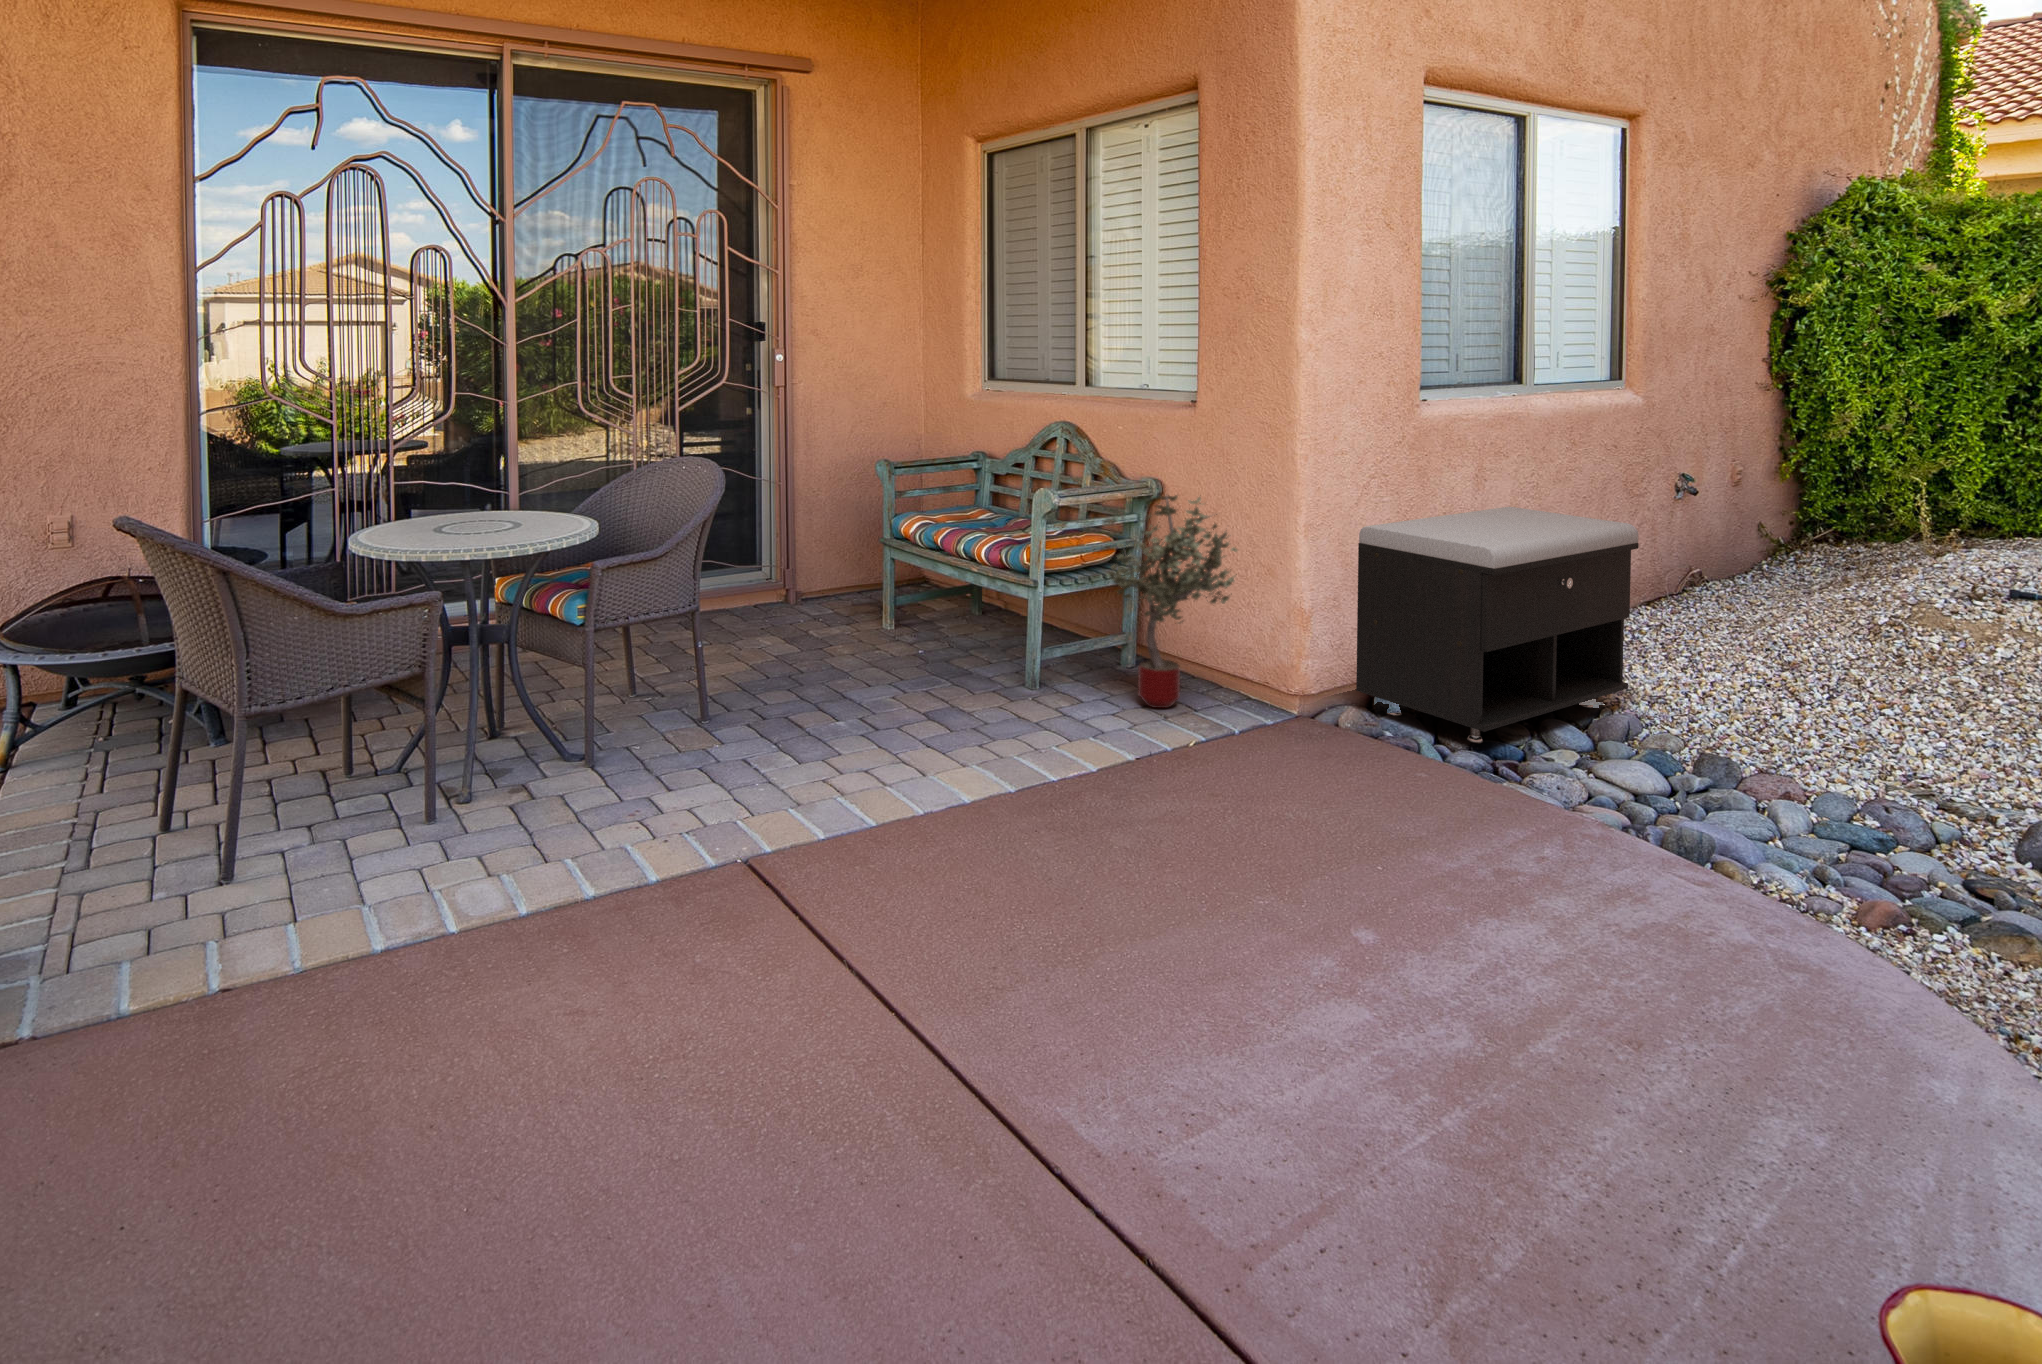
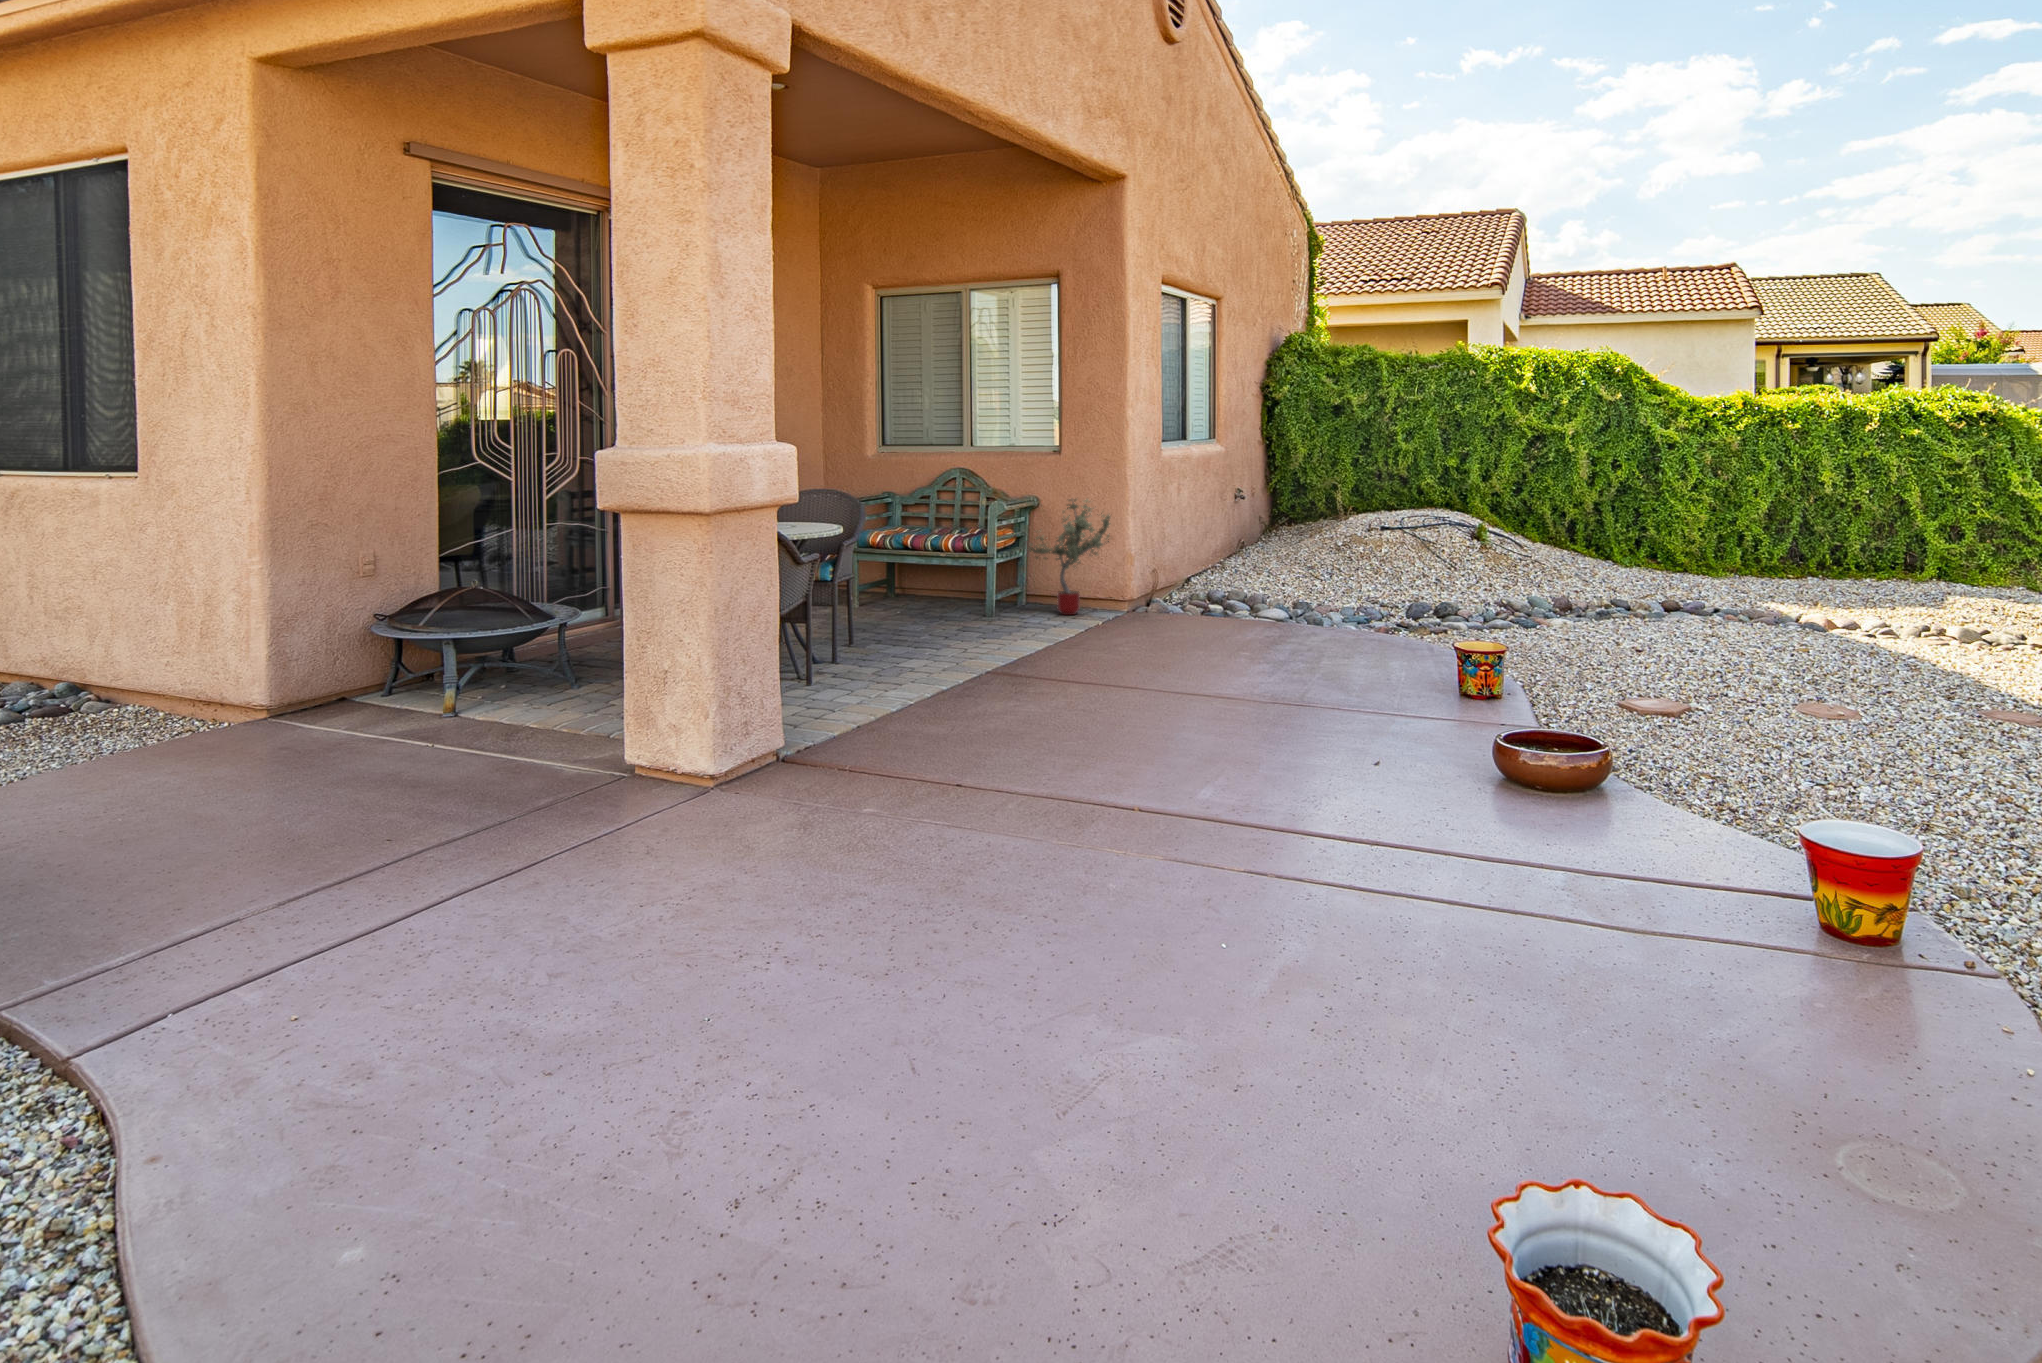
storage bench: present [1356,507,1639,743] -> none [1155,501,1262,608]

